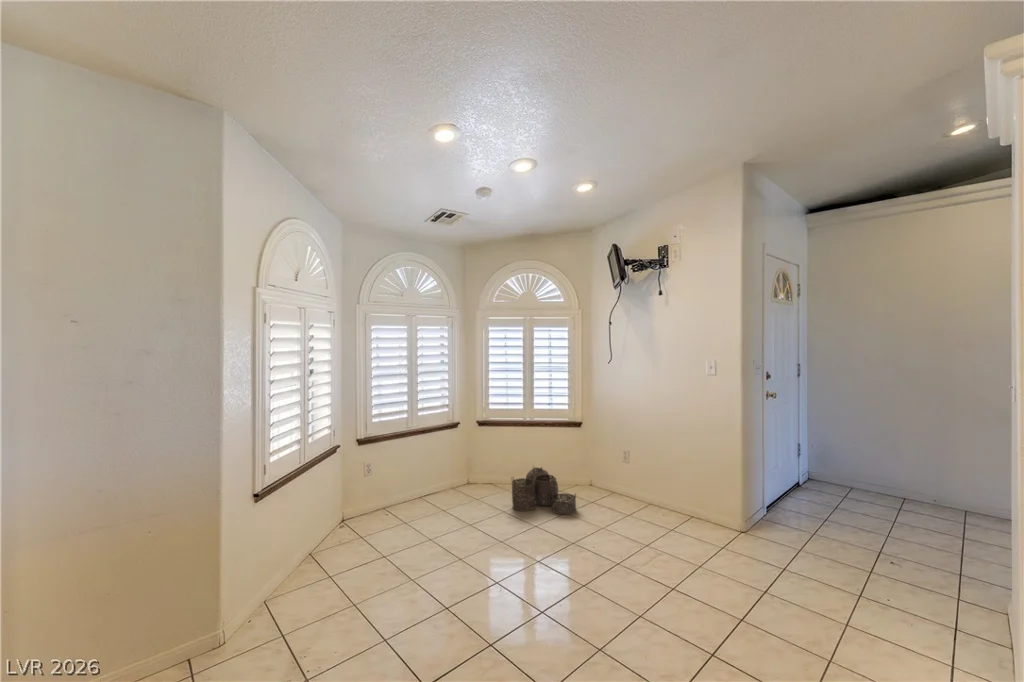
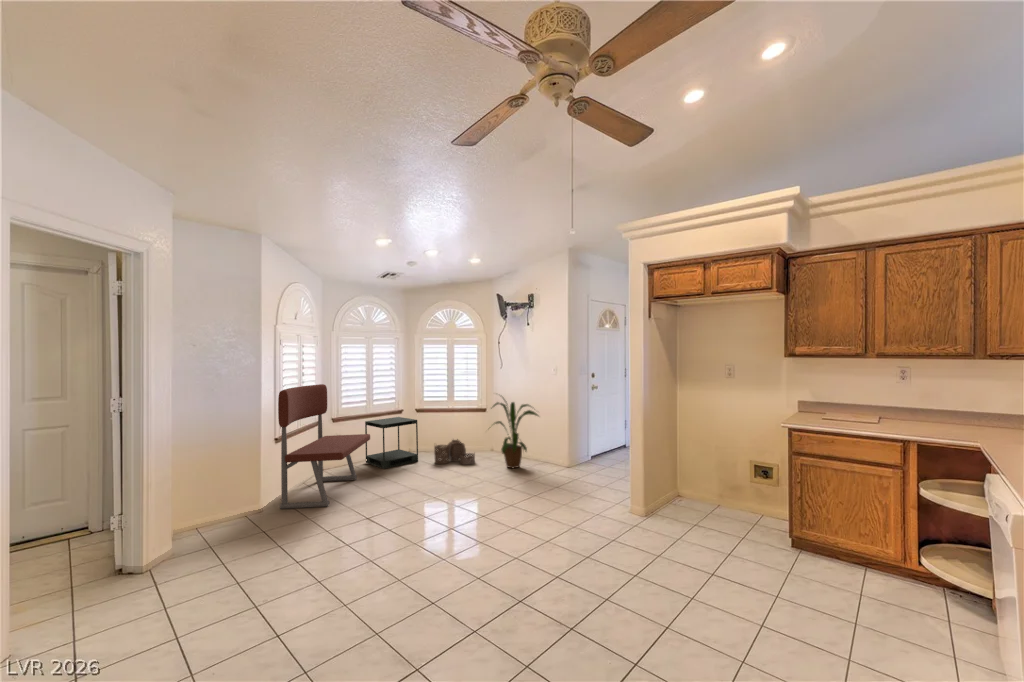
bench: none [250,389,418,638] -> present [278,384,370,509]
house plant: none [601,403,700,528] -> present [493,398,538,468]
side table: none [407,432,486,519] -> present [365,417,418,469]

